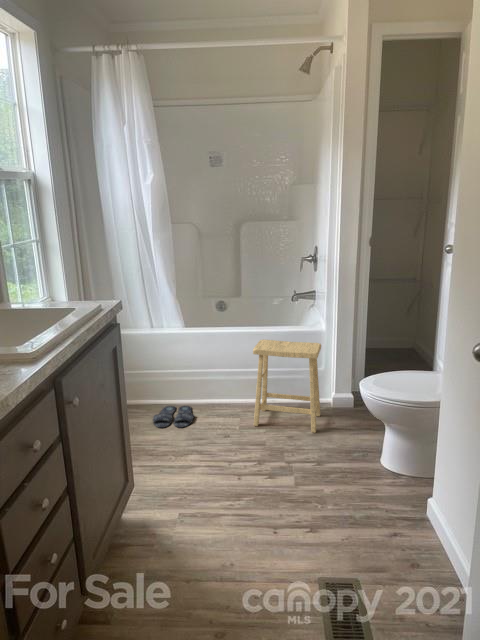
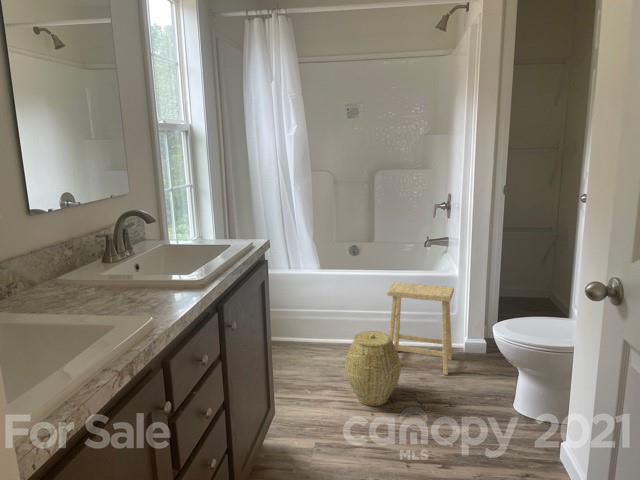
woven basket: none [210,393,268,470] -> present [345,331,401,406]
slippers: present [153,406,194,428] -> none [289,344,329,364]

